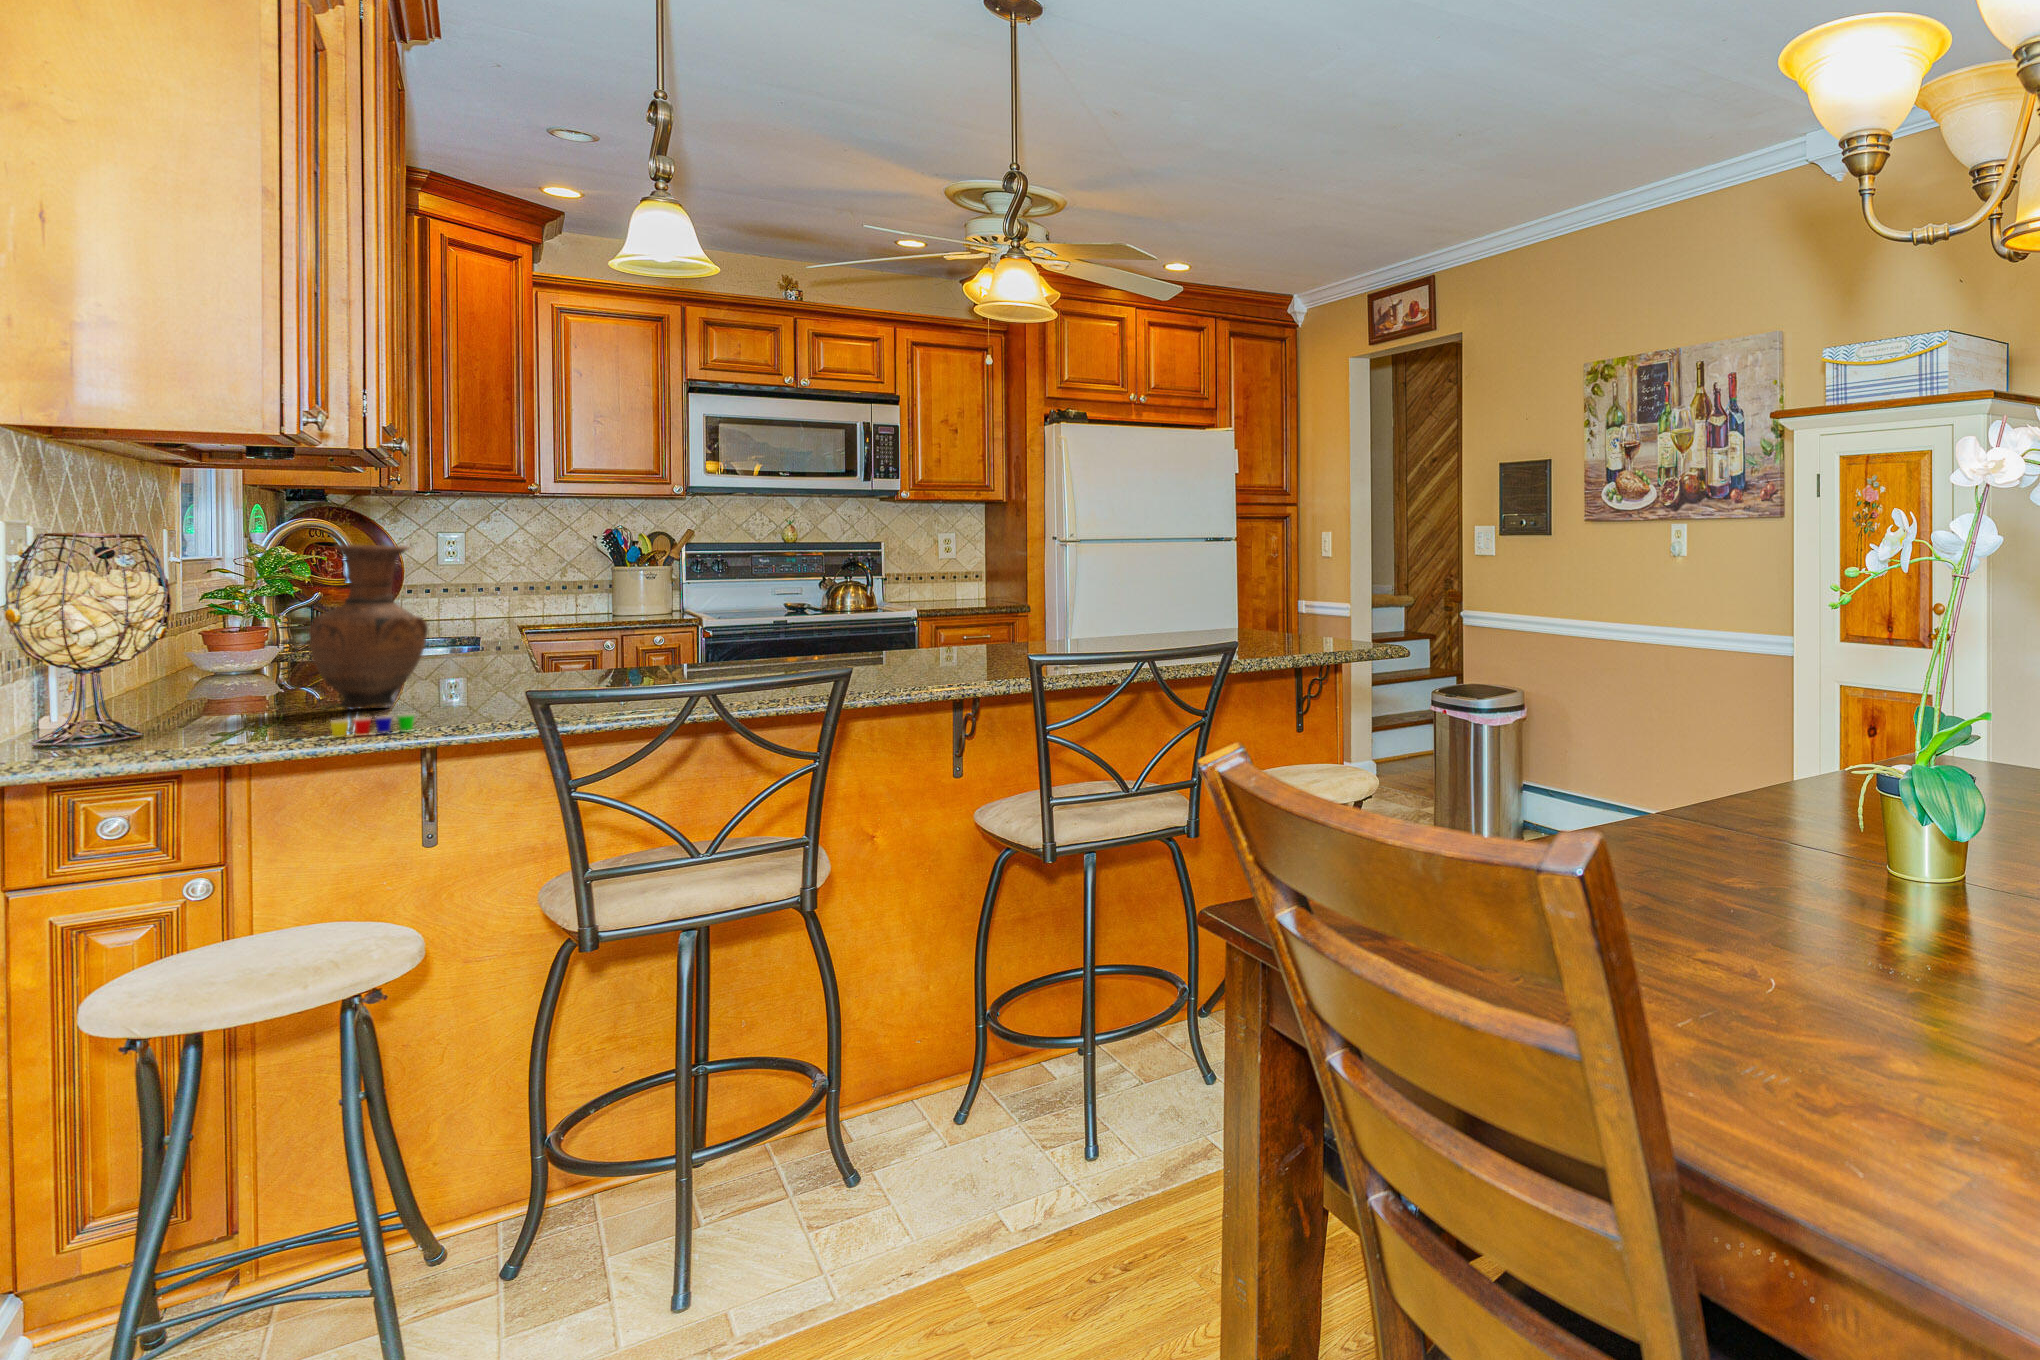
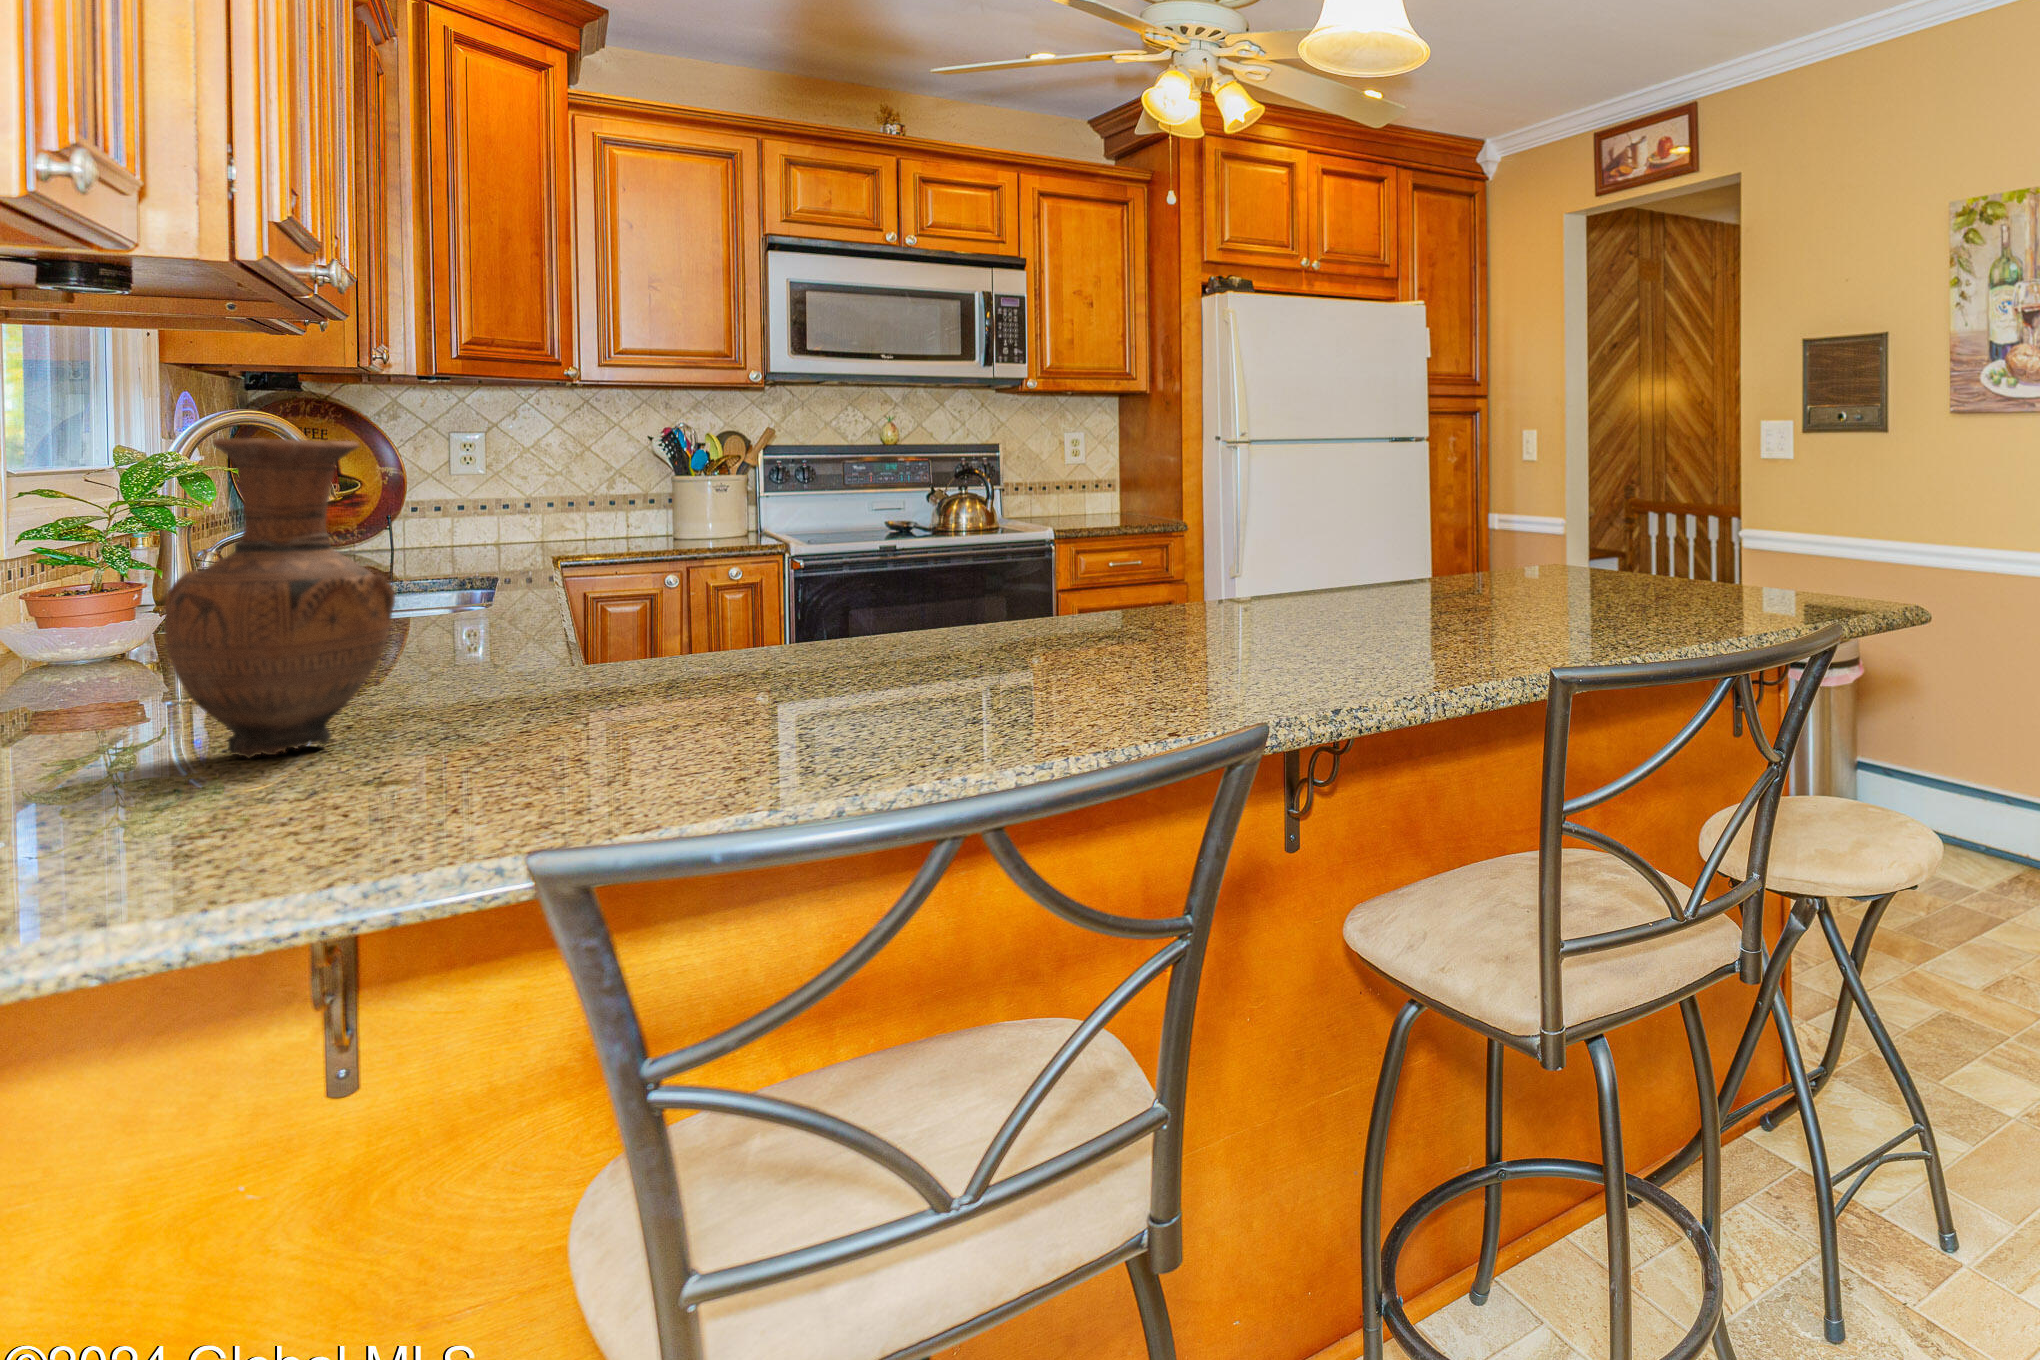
cup: present [331,713,414,737] -> none [142,803,345,876]

